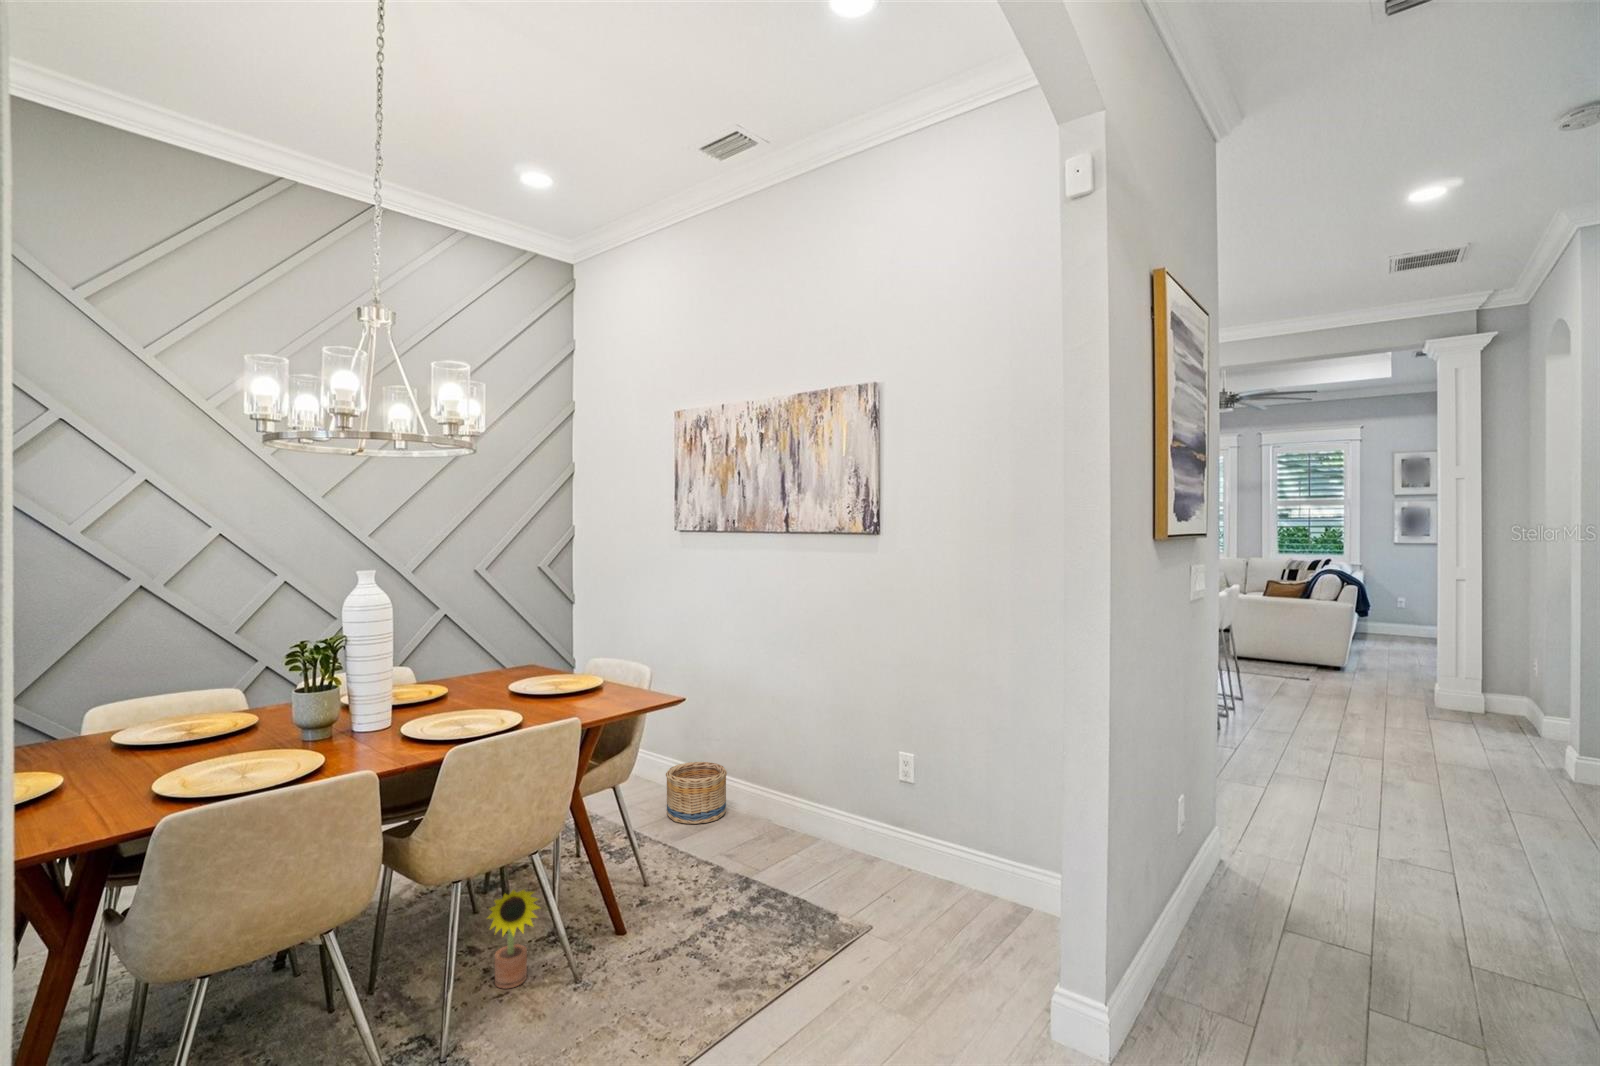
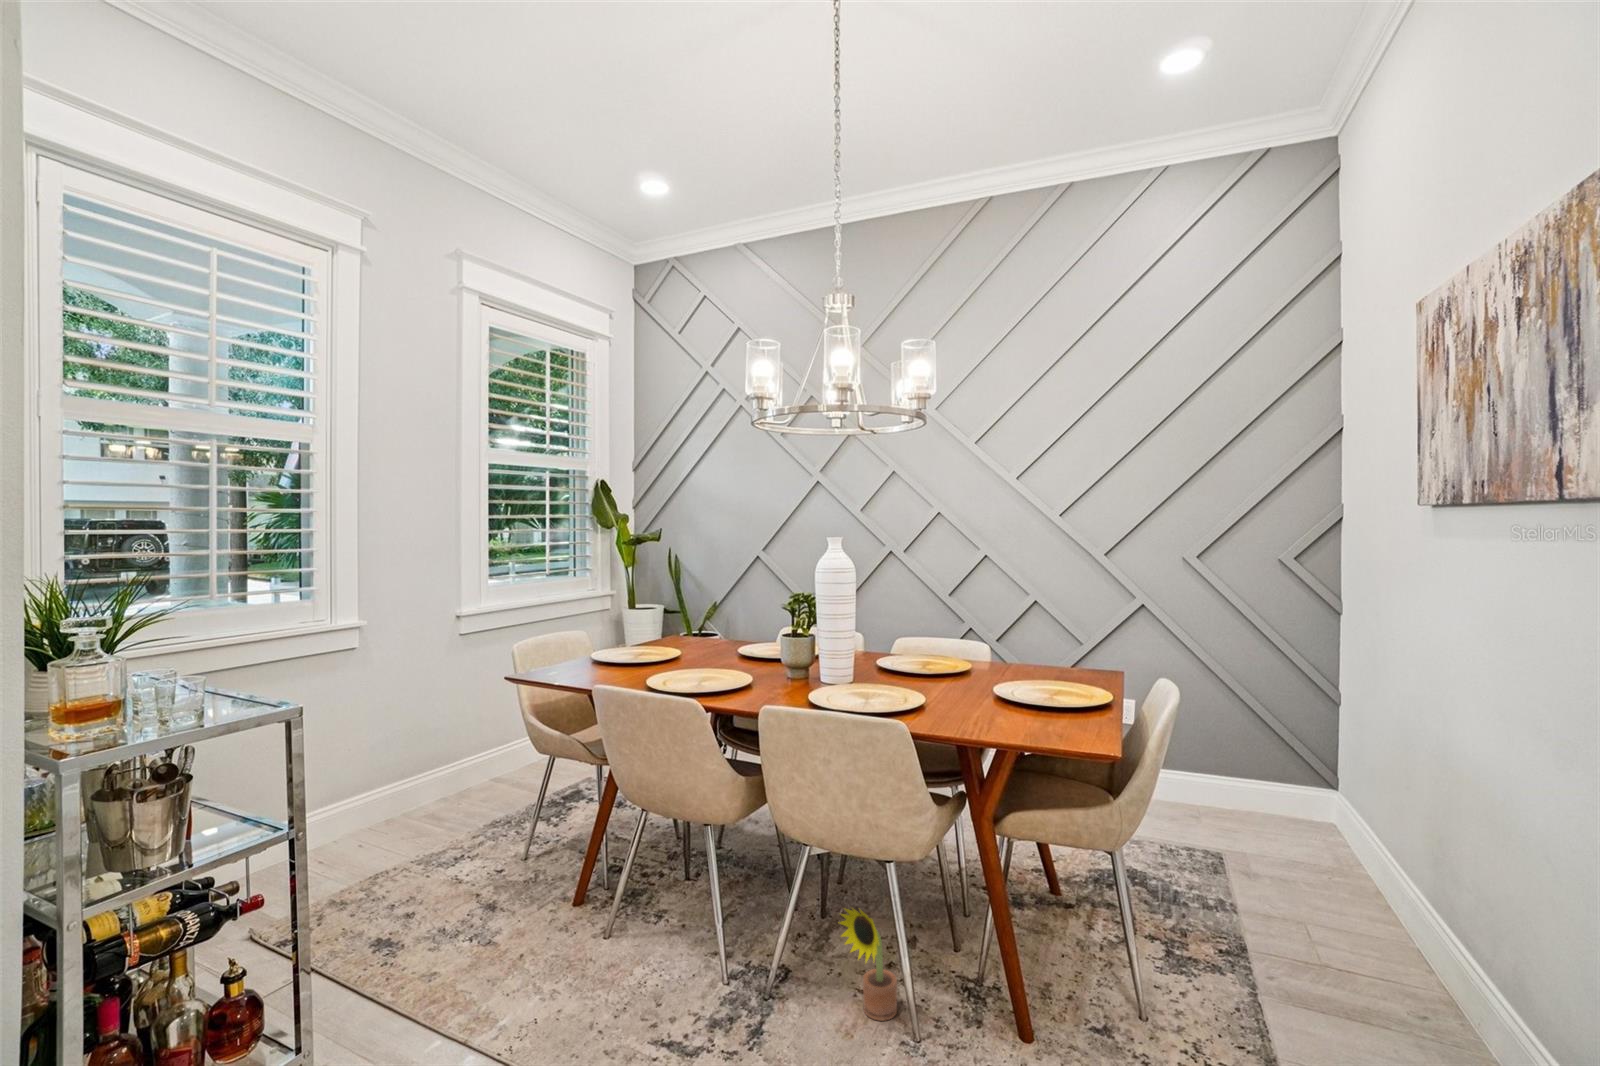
basket: present [666,762,727,824] -> none [1326,897,1465,1032]

